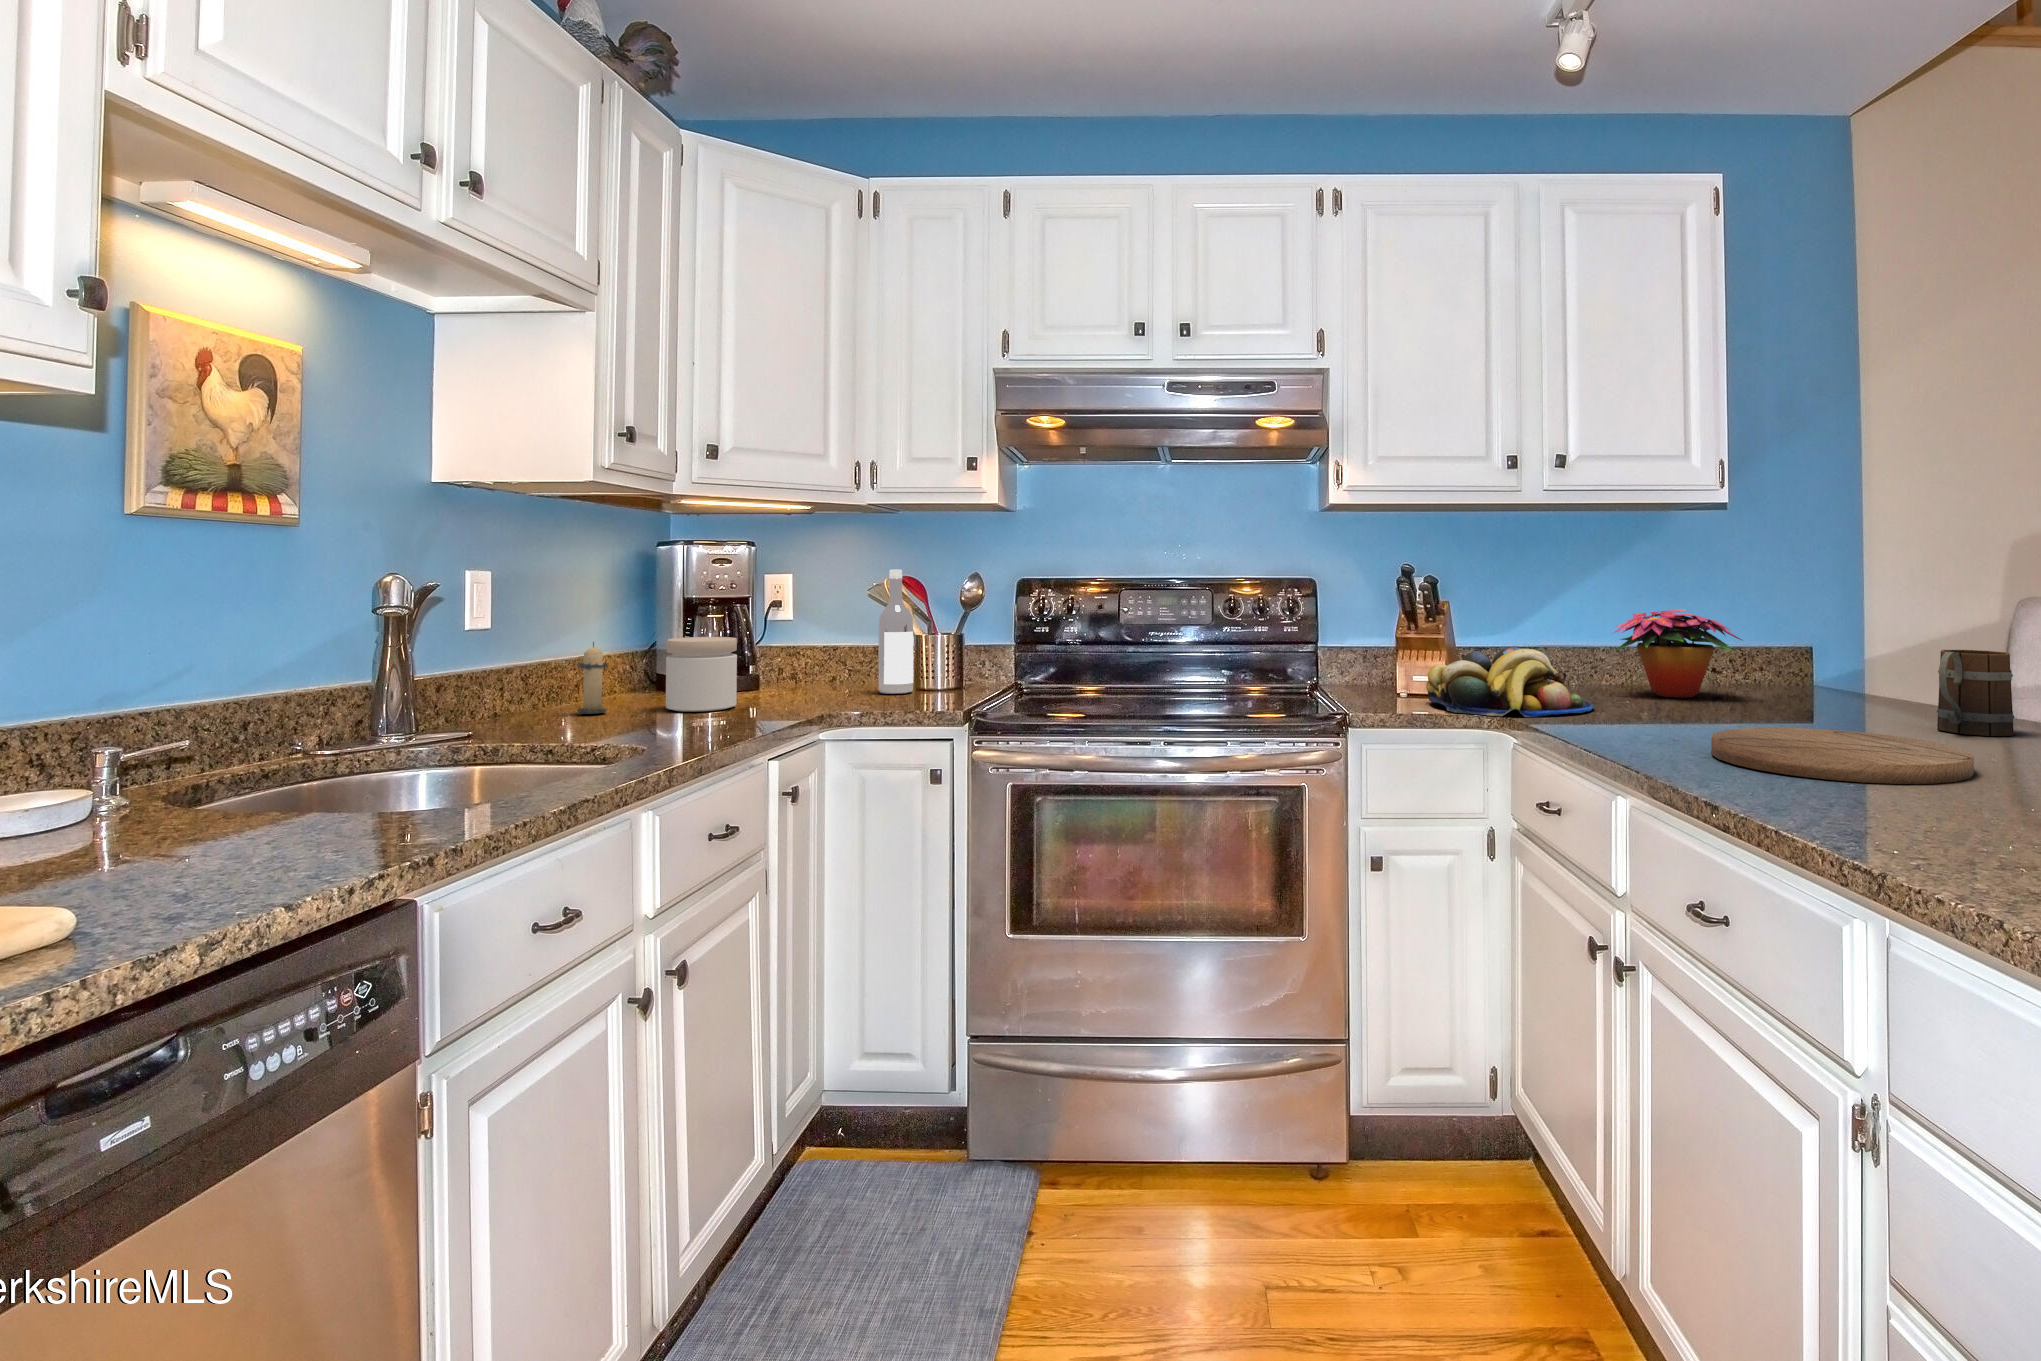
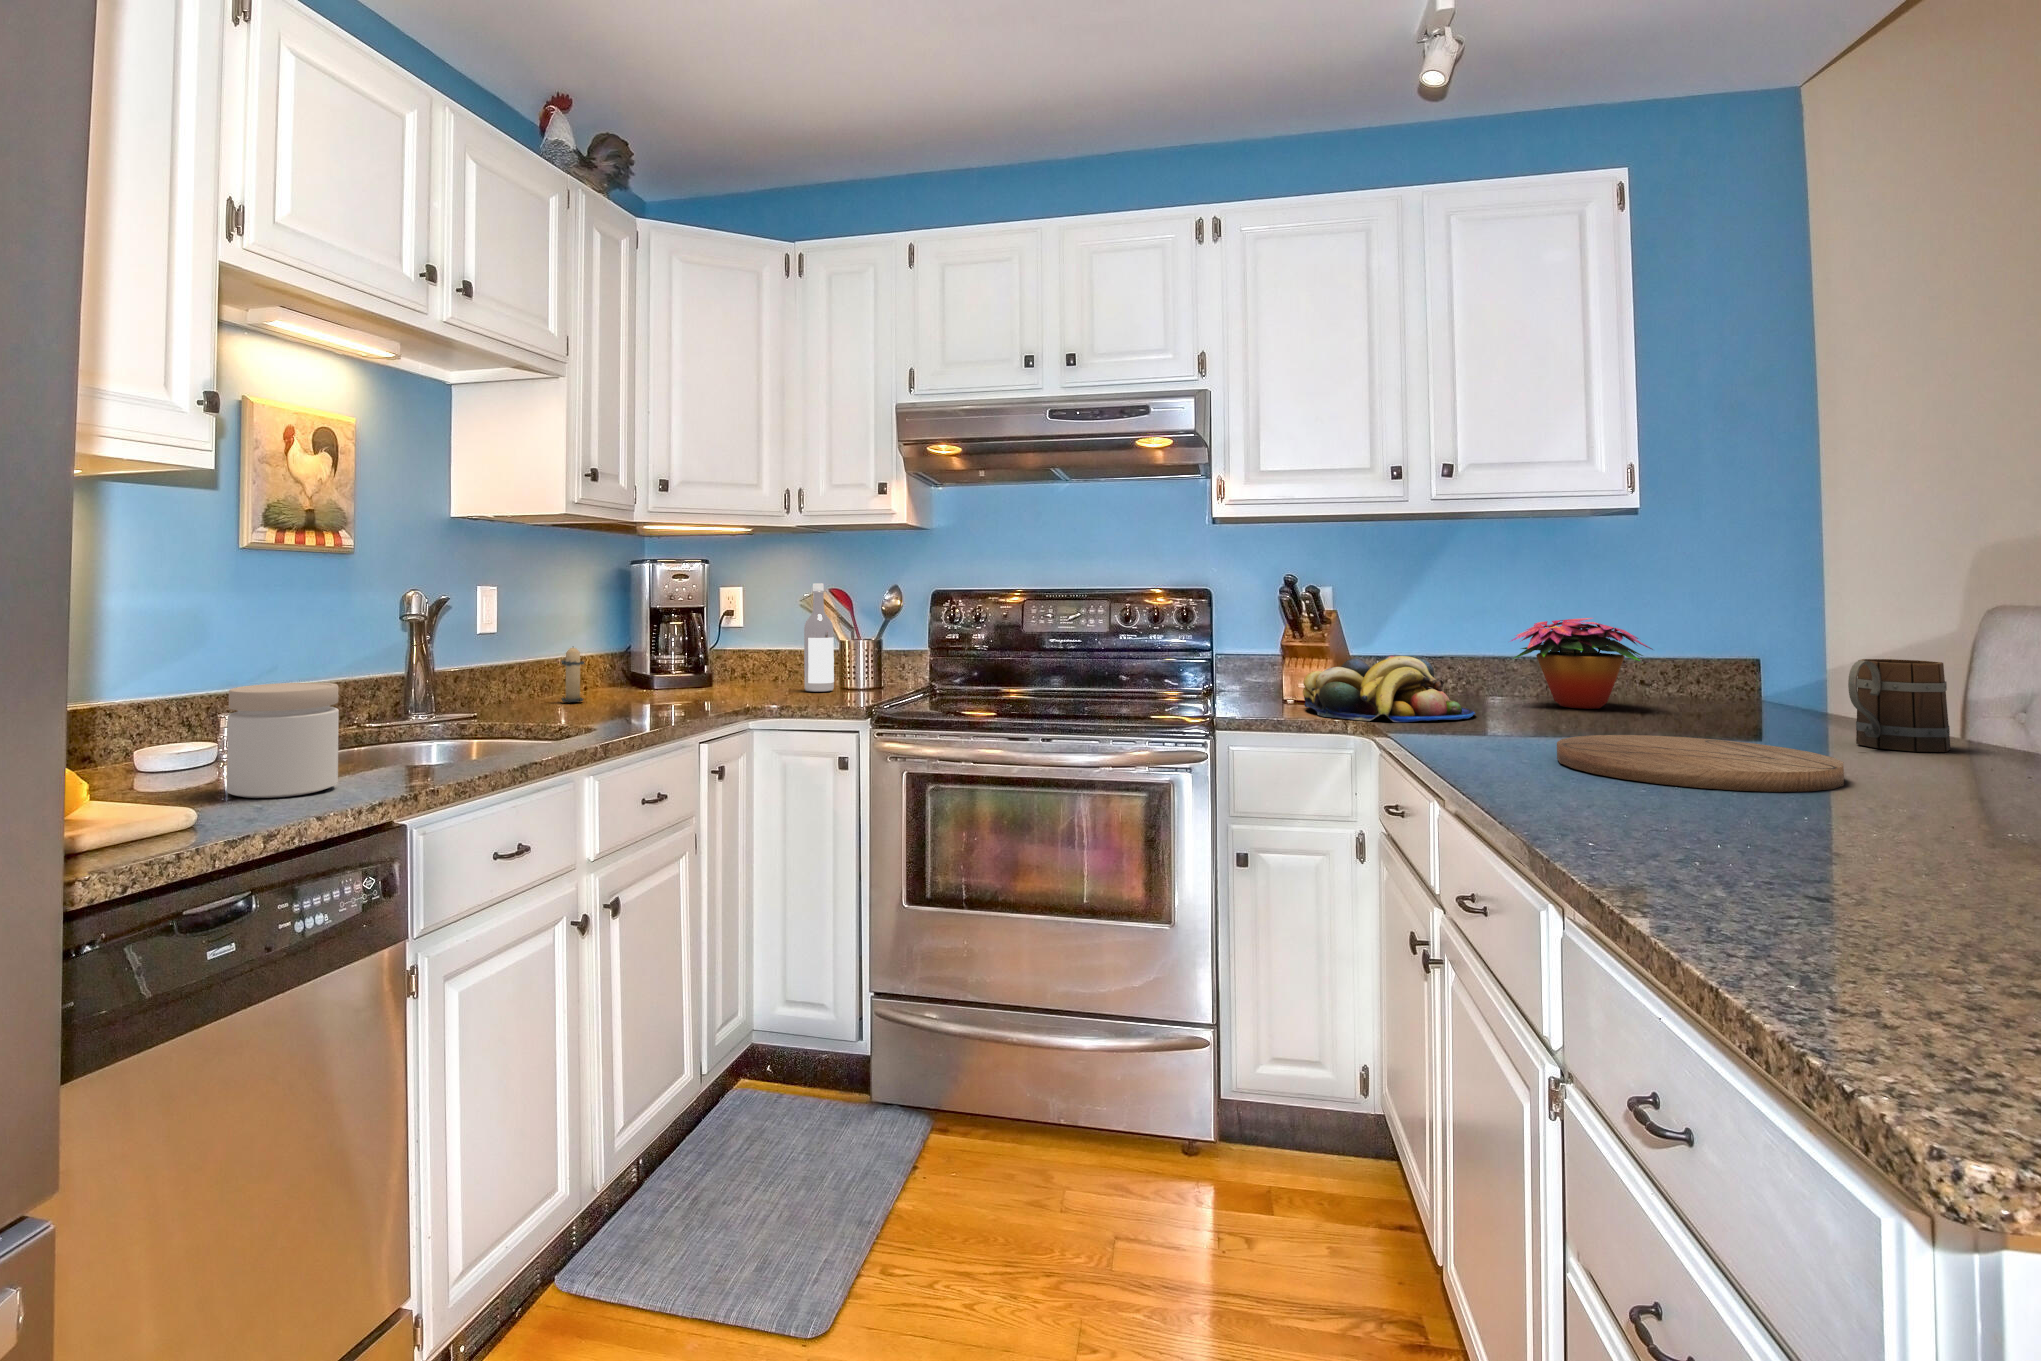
jar: present [666,637,737,712] -> present [227,683,339,798]

